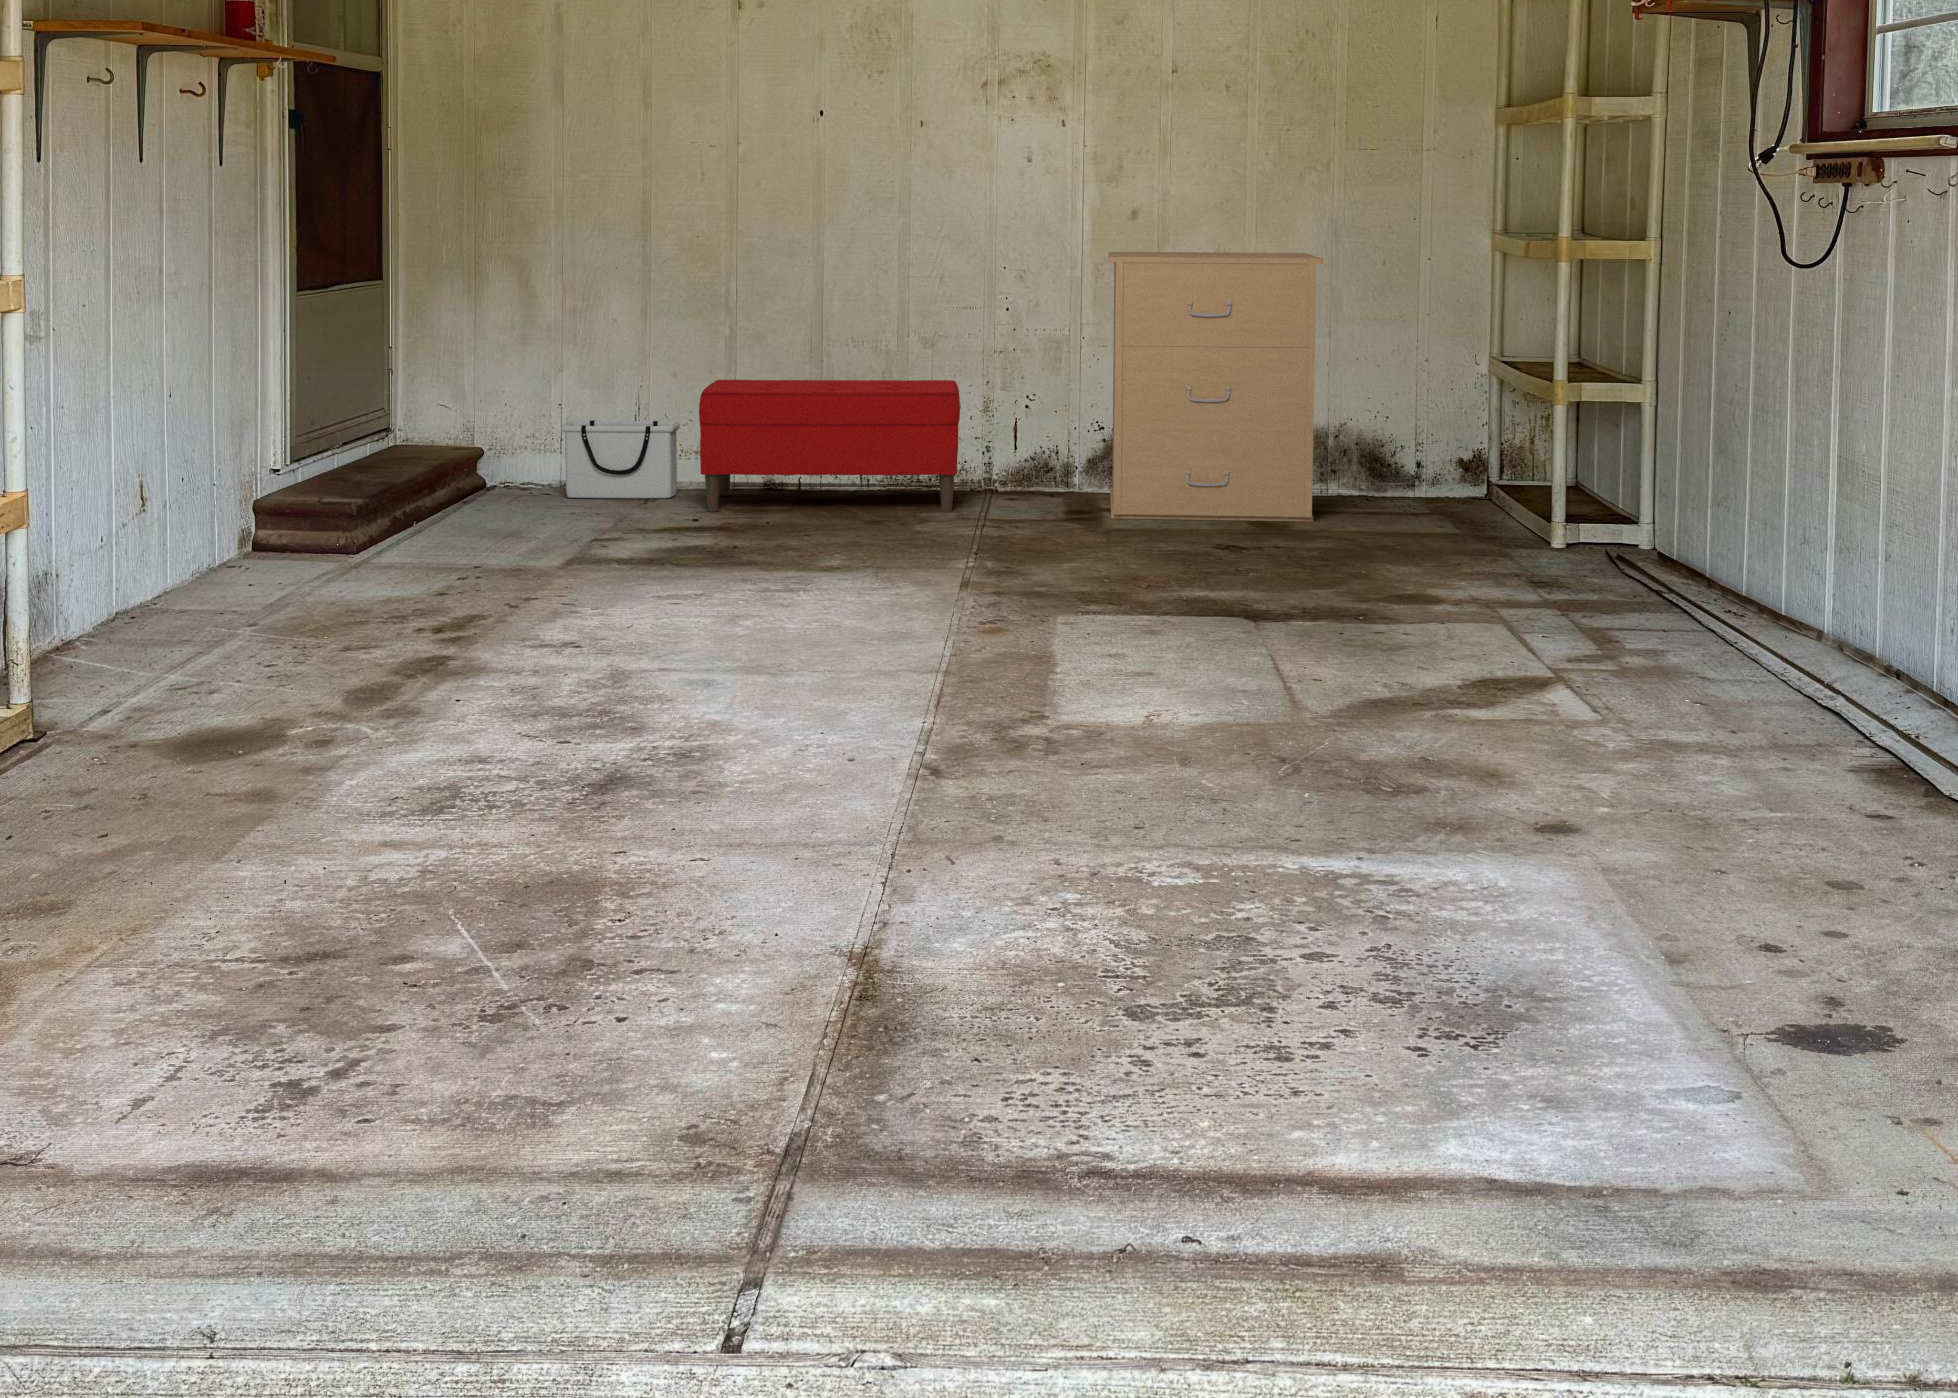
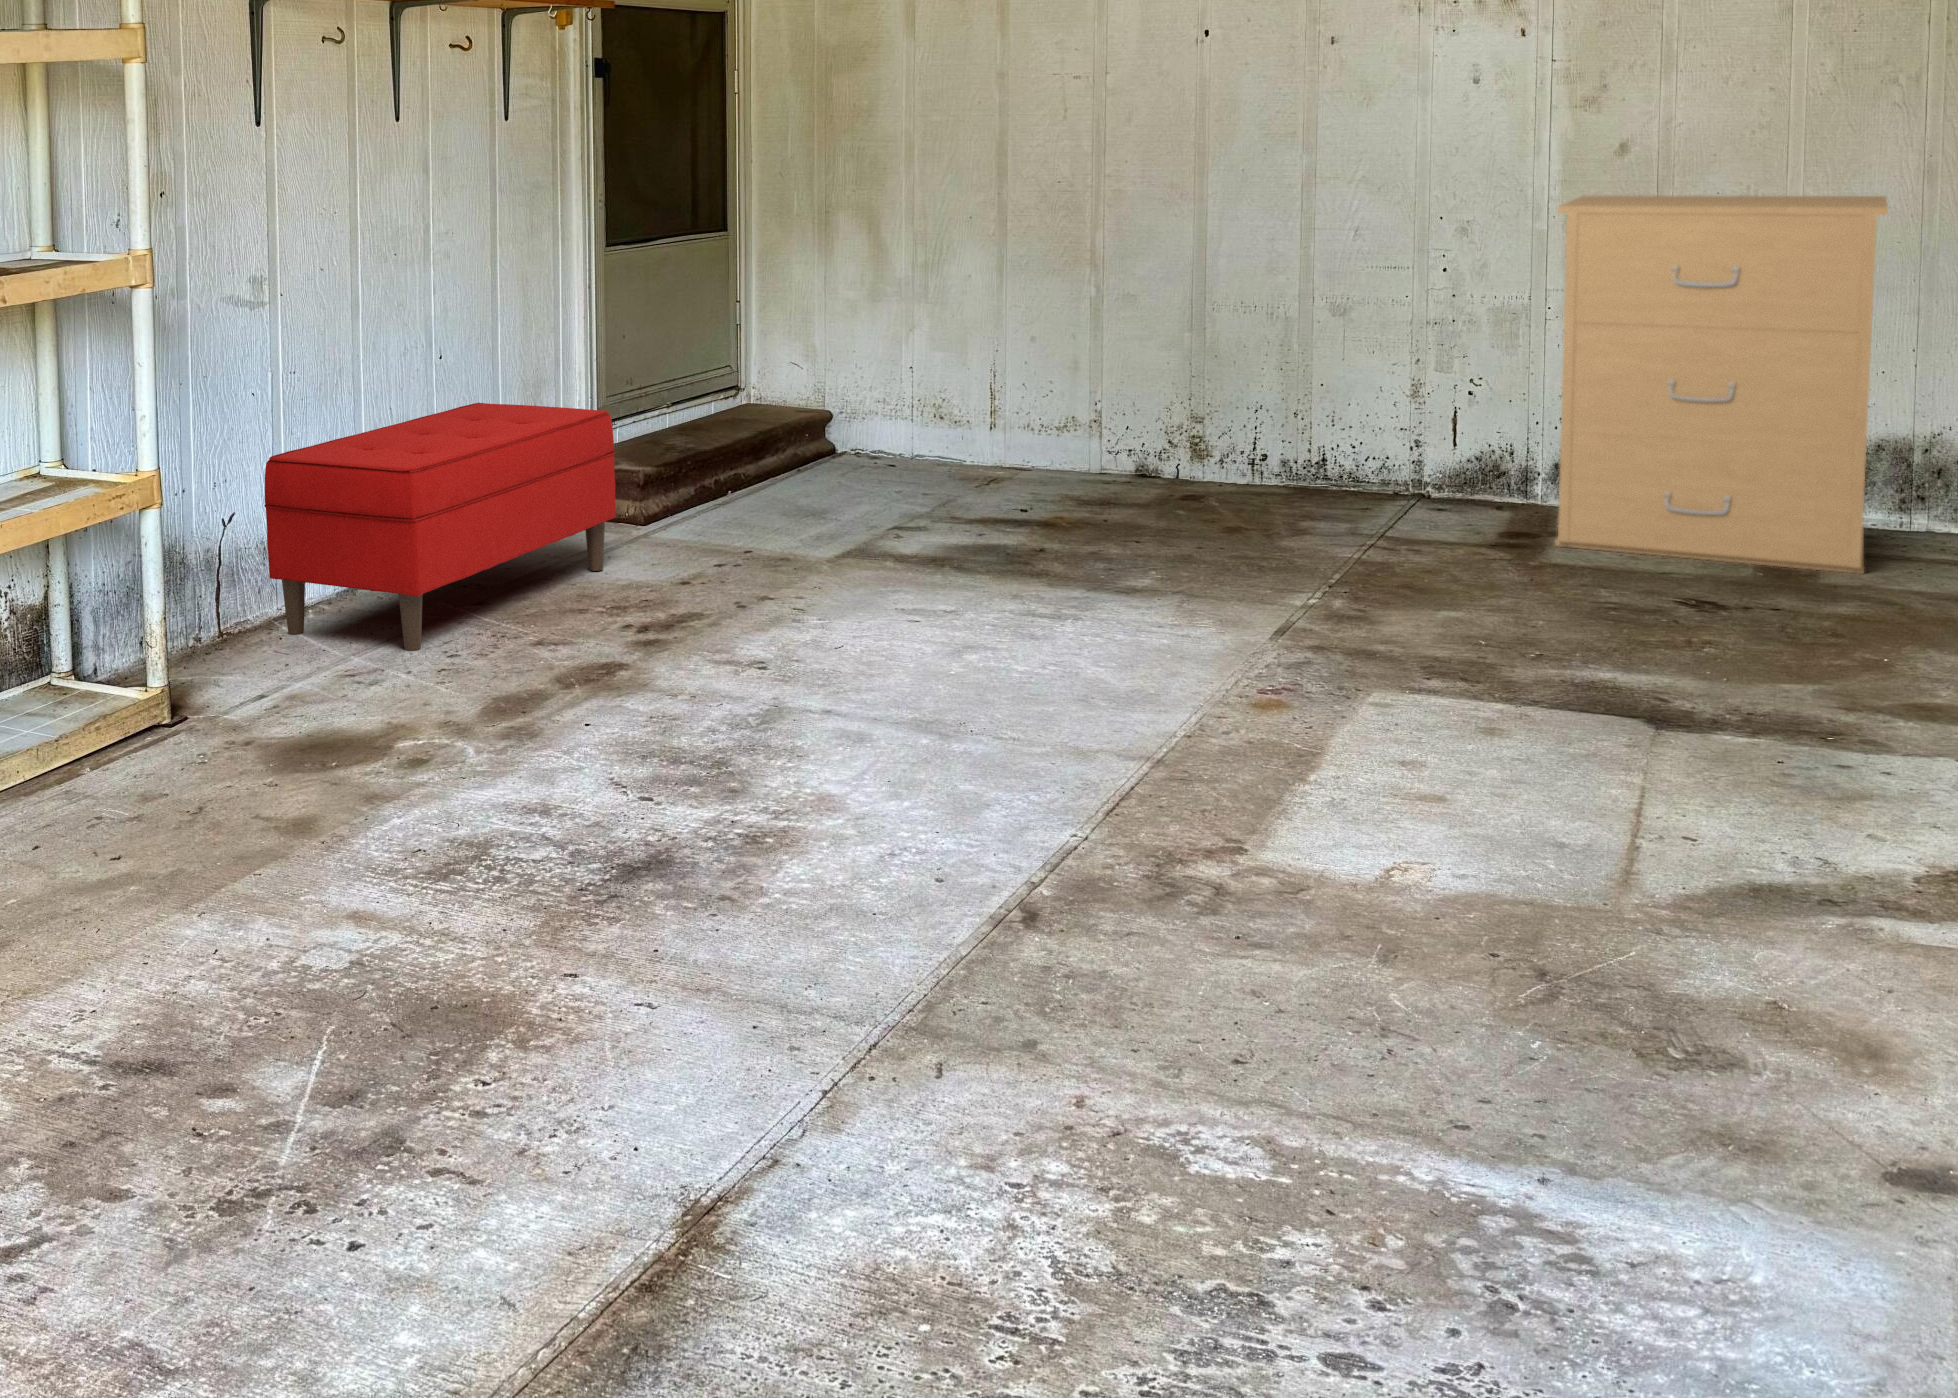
bench: present [699,380,960,512] -> present [264,403,616,651]
storage bin: present [562,420,680,499] -> none [905,386,1037,479]

